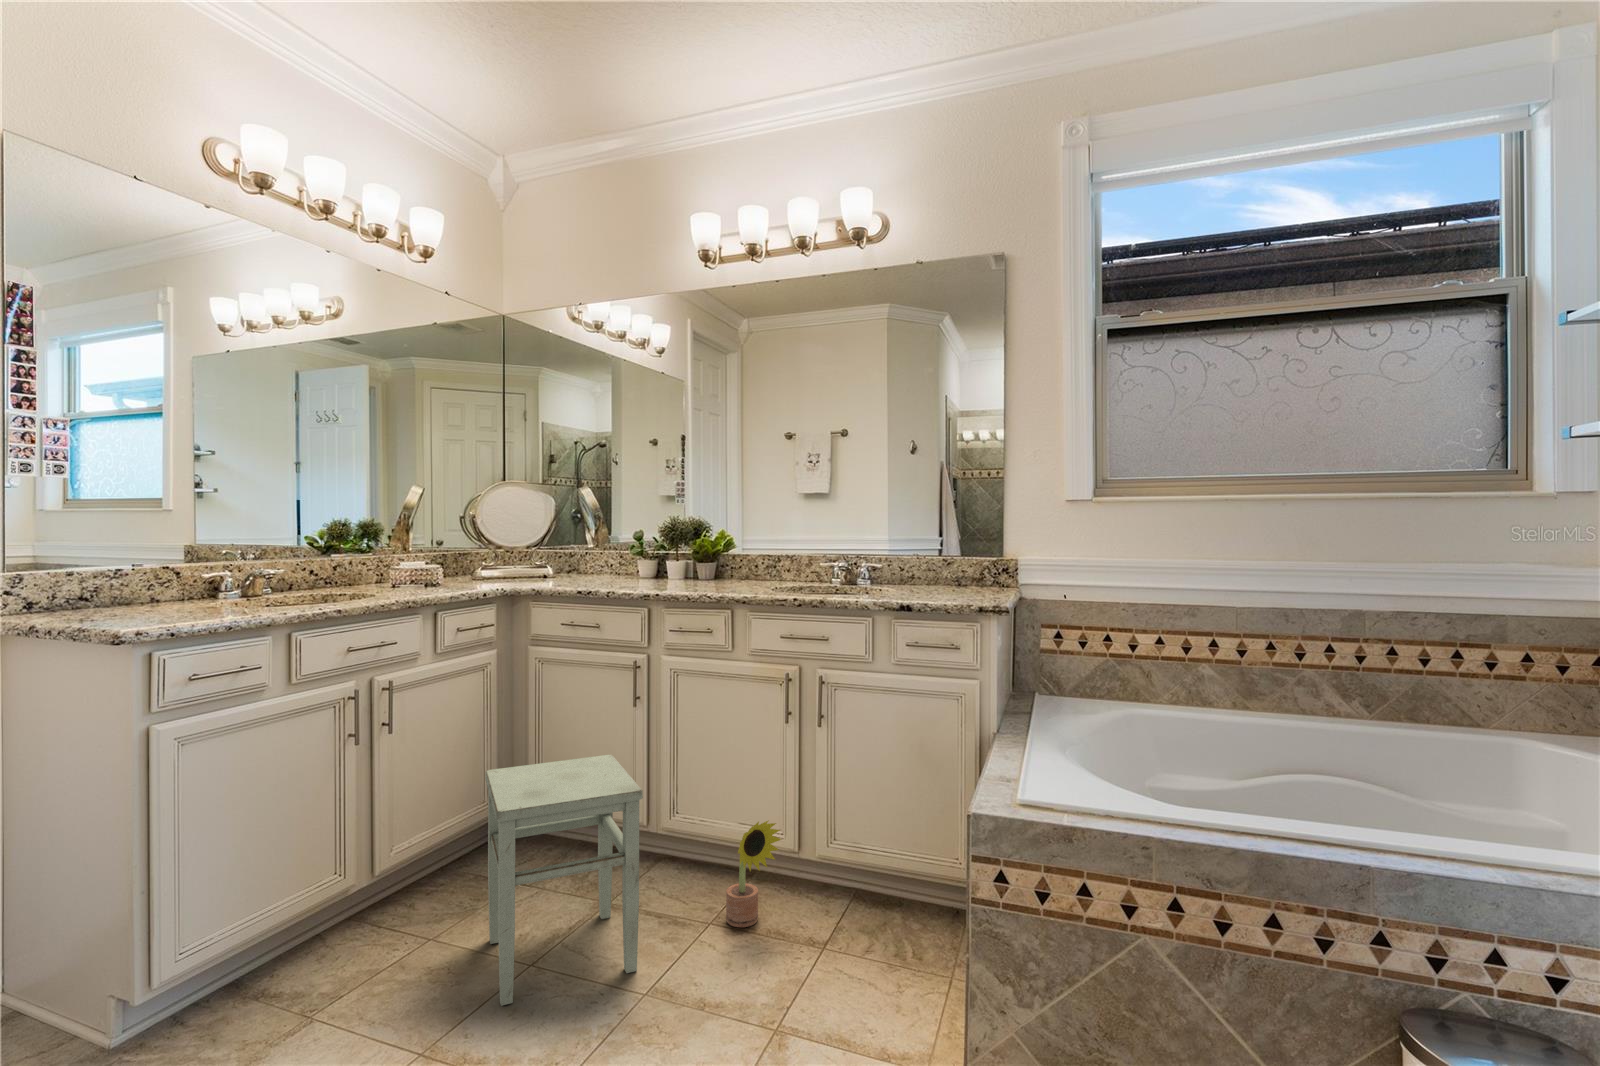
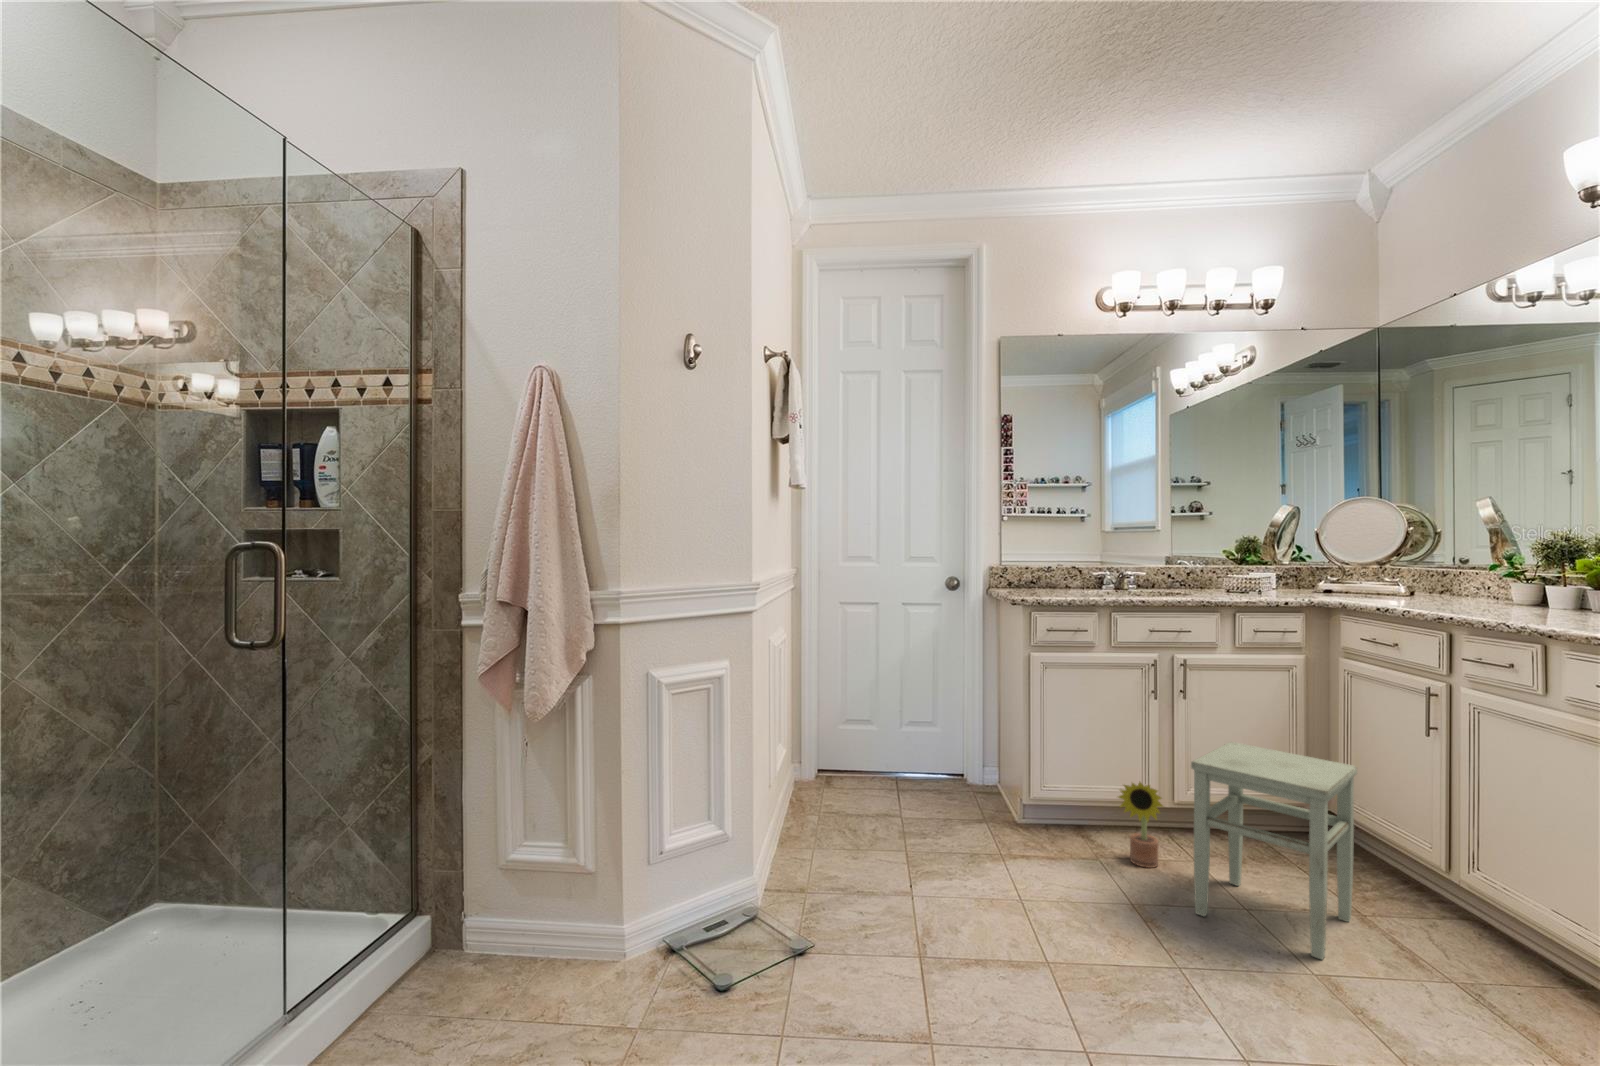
decorative plant: present [726,821,781,927] -> present [1118,782,1163,868]

